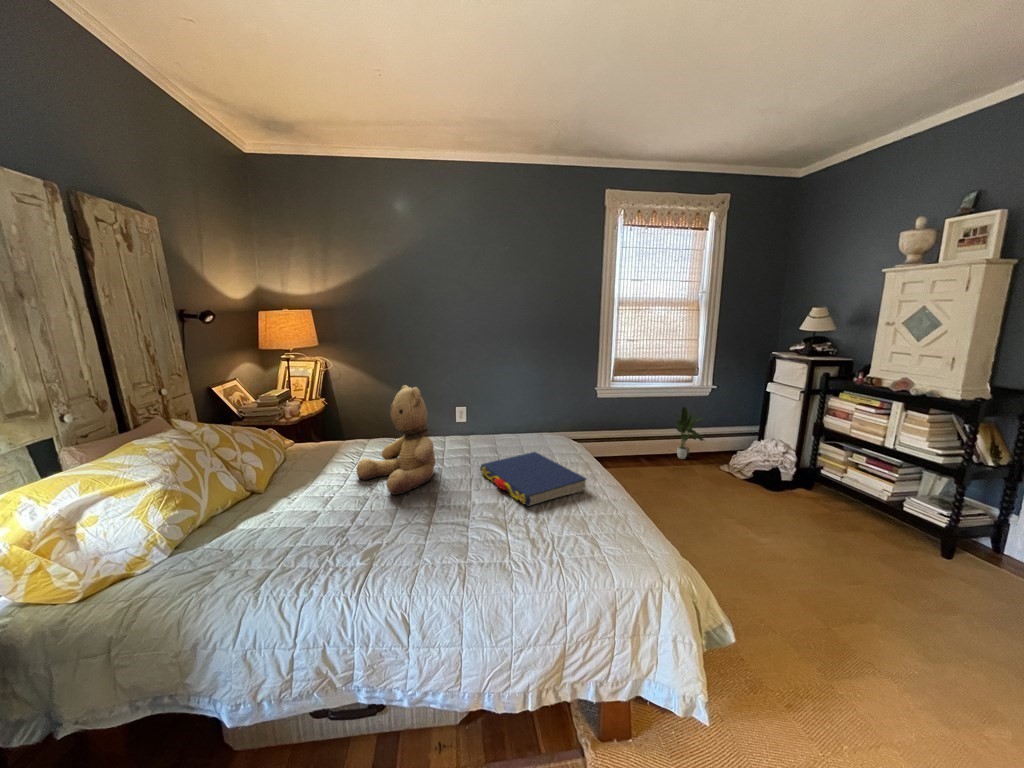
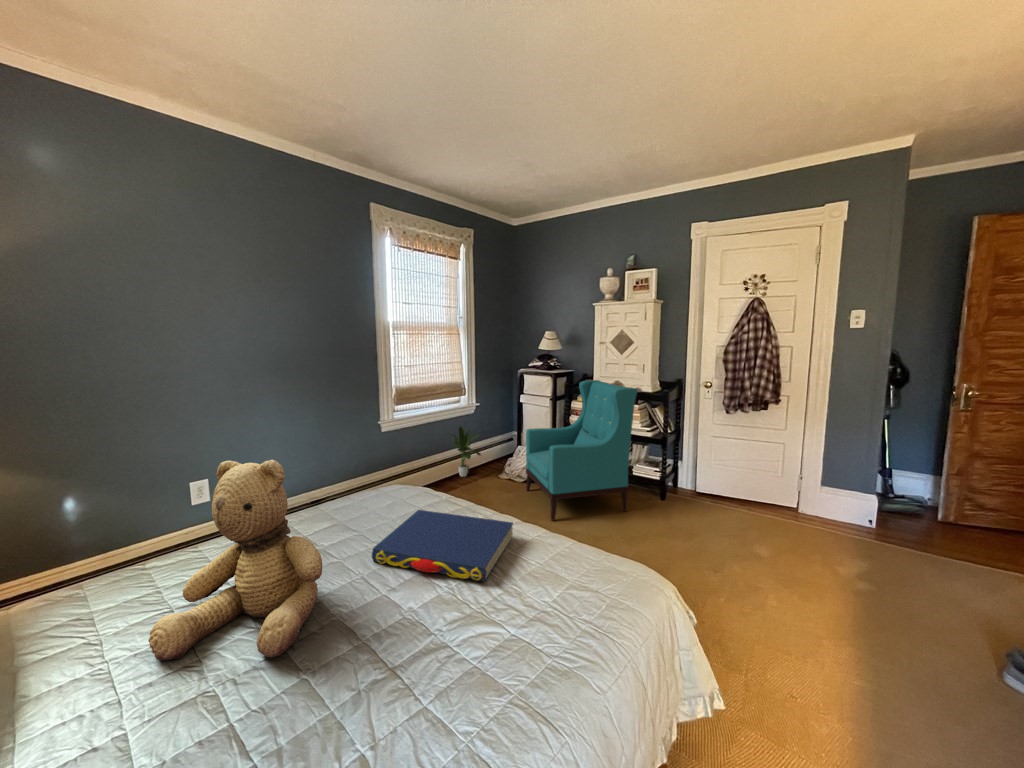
armchair: none [740,372,902,548] -> present [526,380,637,520]

